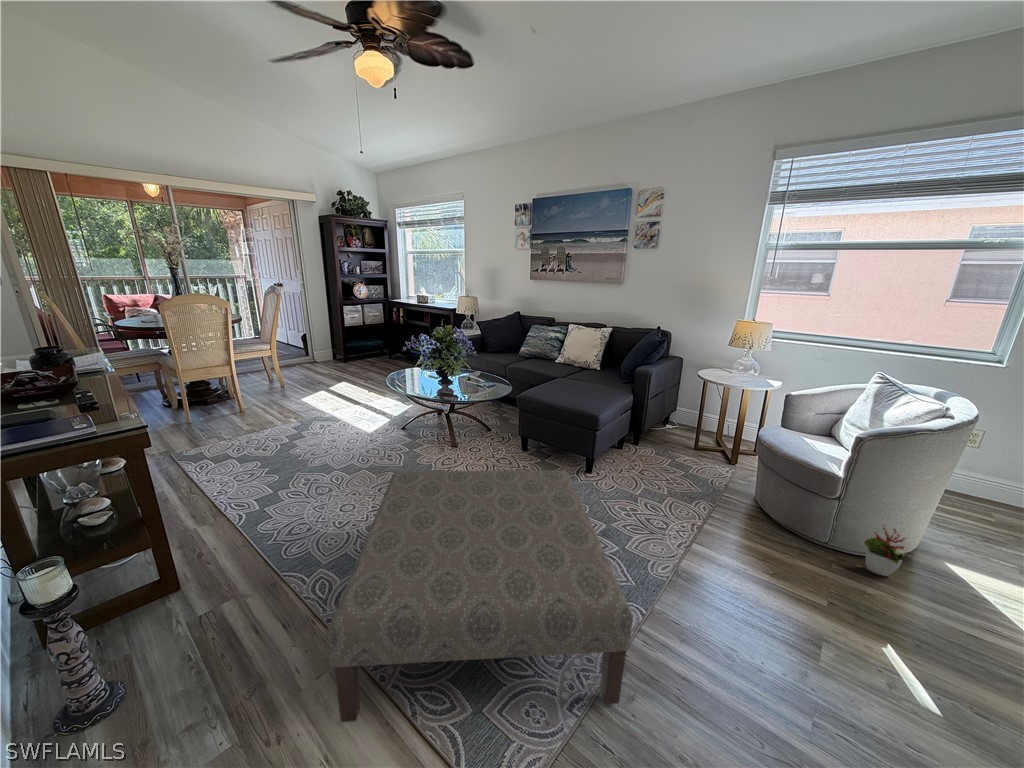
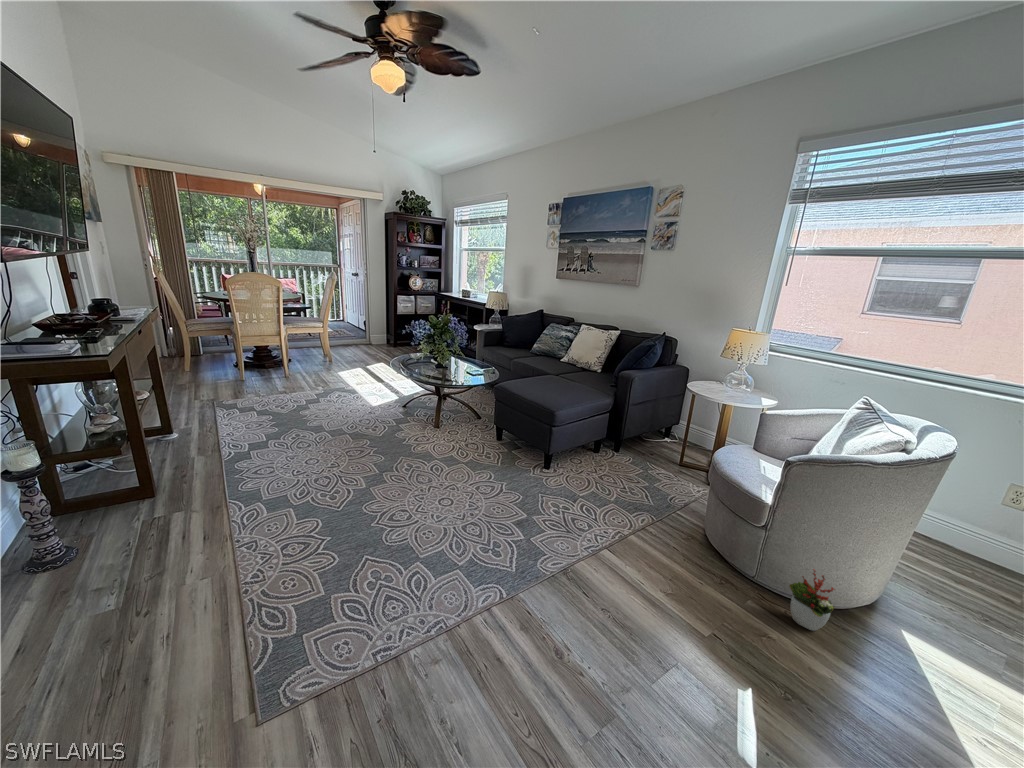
ottoman: present [327,470,632,722] -> none [176,430,485,662]

